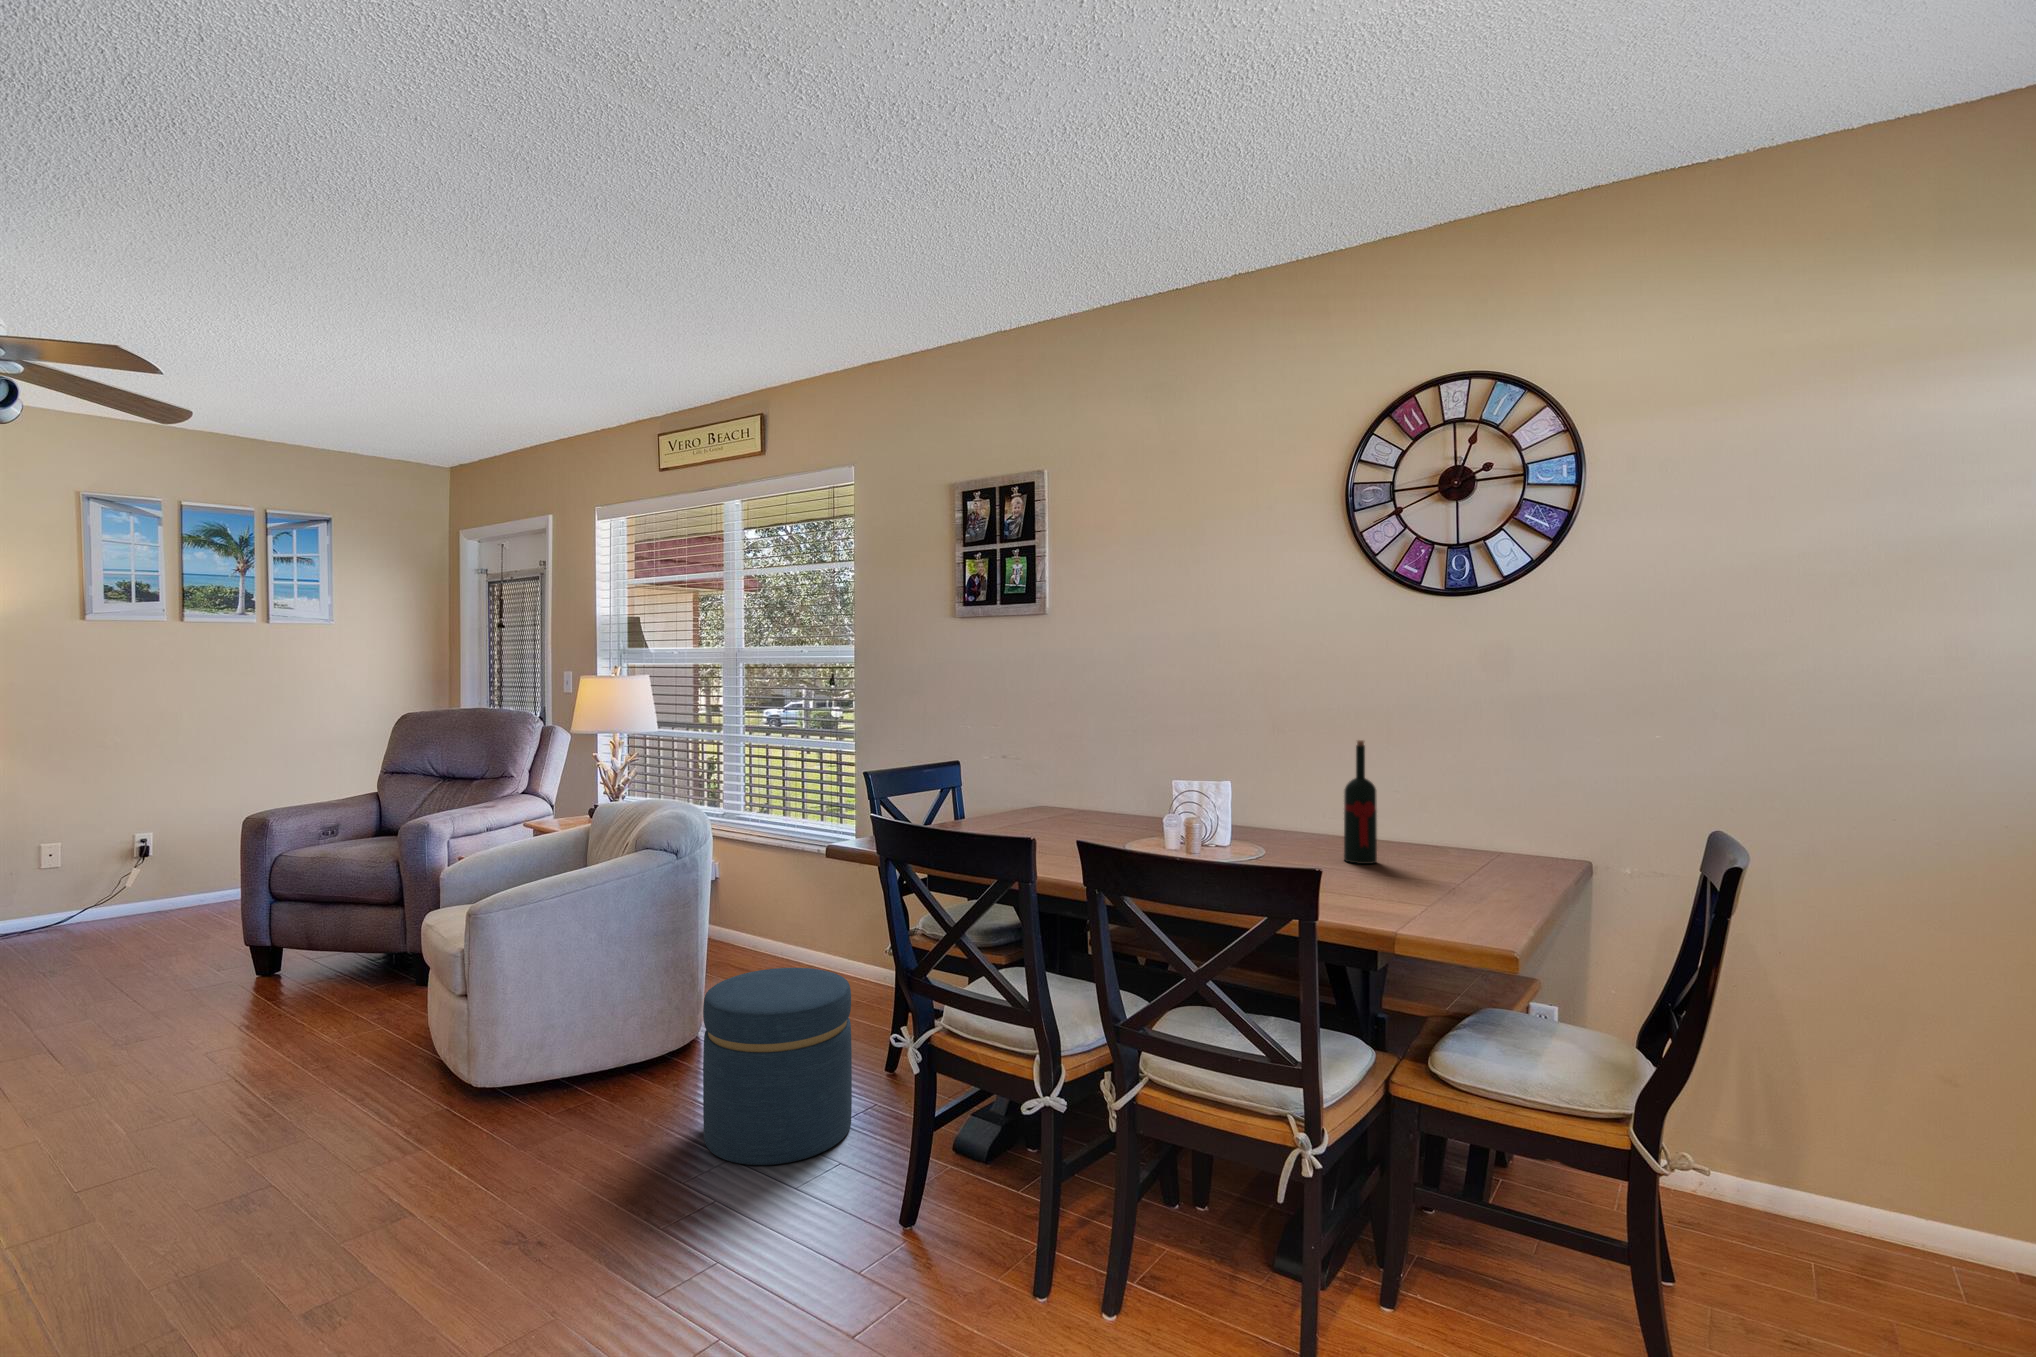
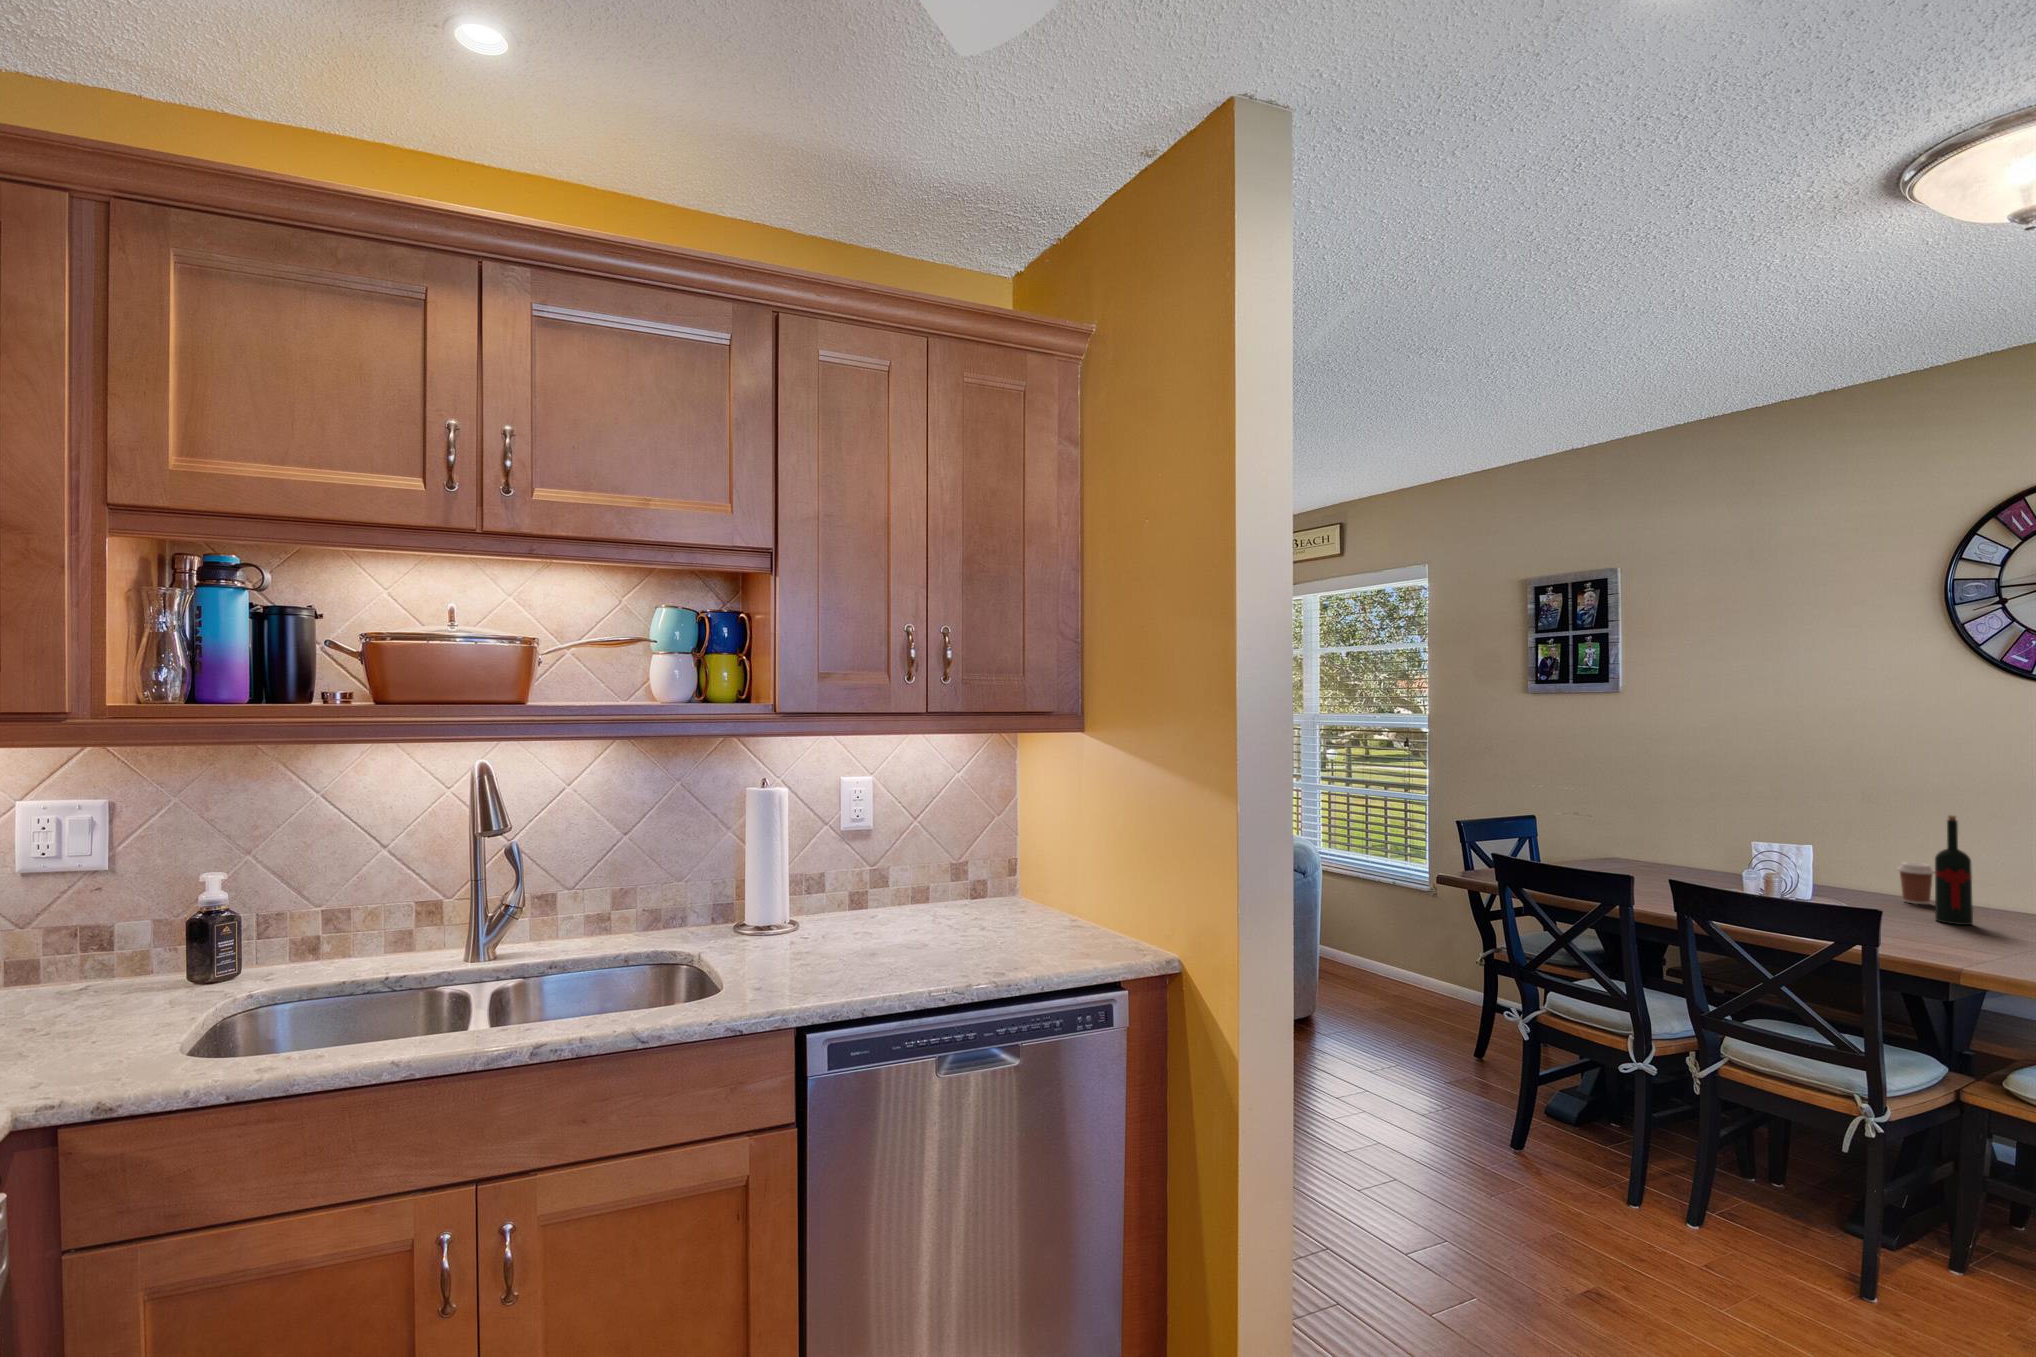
coffee cup: none [1303,793,1336,839] -> present [1897,862,1935,904]
ottoman: present [703,968,852,1165] -> none [1343,962,1456,1101]

